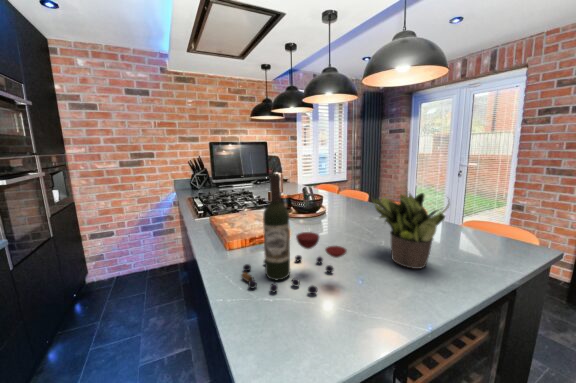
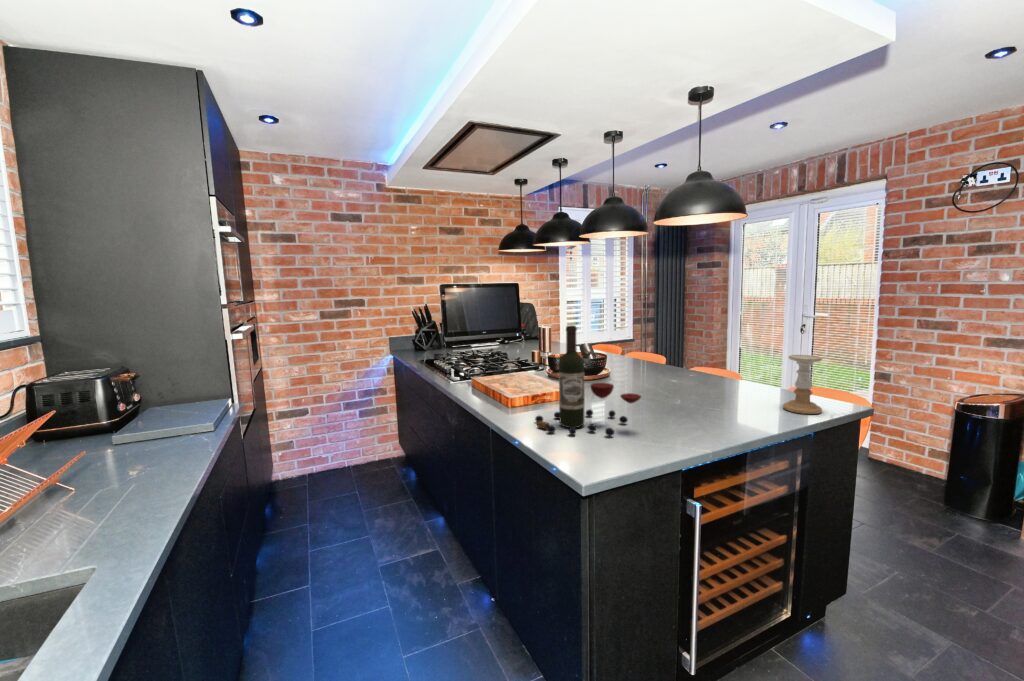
potted plant: present [373,192,449,269] -> none [666,336,743,421]
candle holder: none [476,201,519,258] -> present [783,355,822,414]

